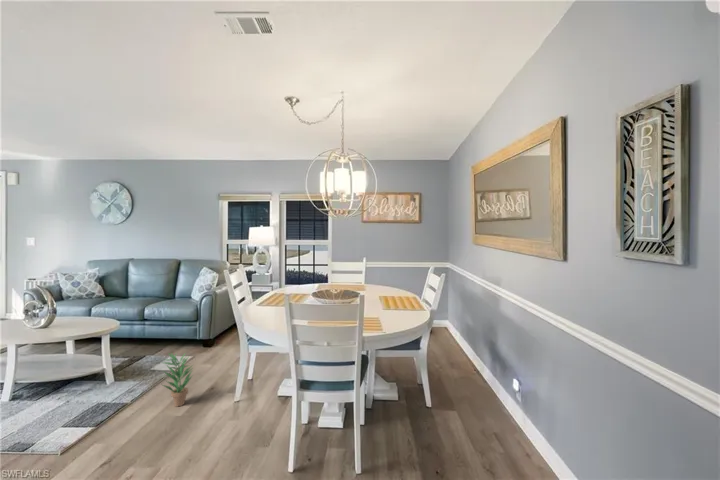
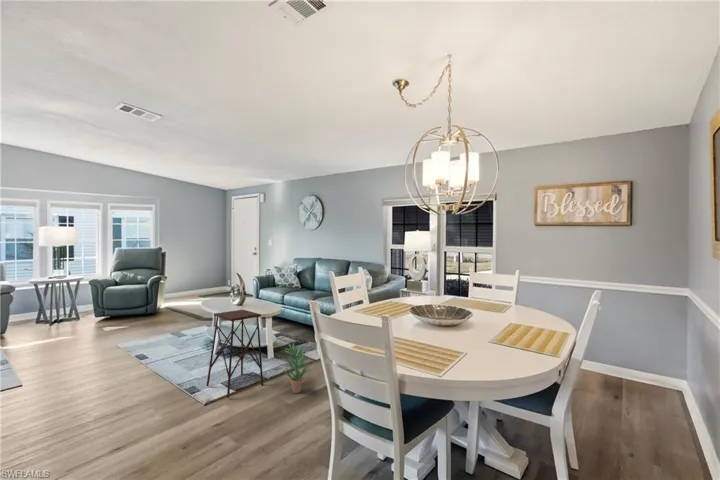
side table: none [34,327,128,440] -> present [207,310,263,398]

